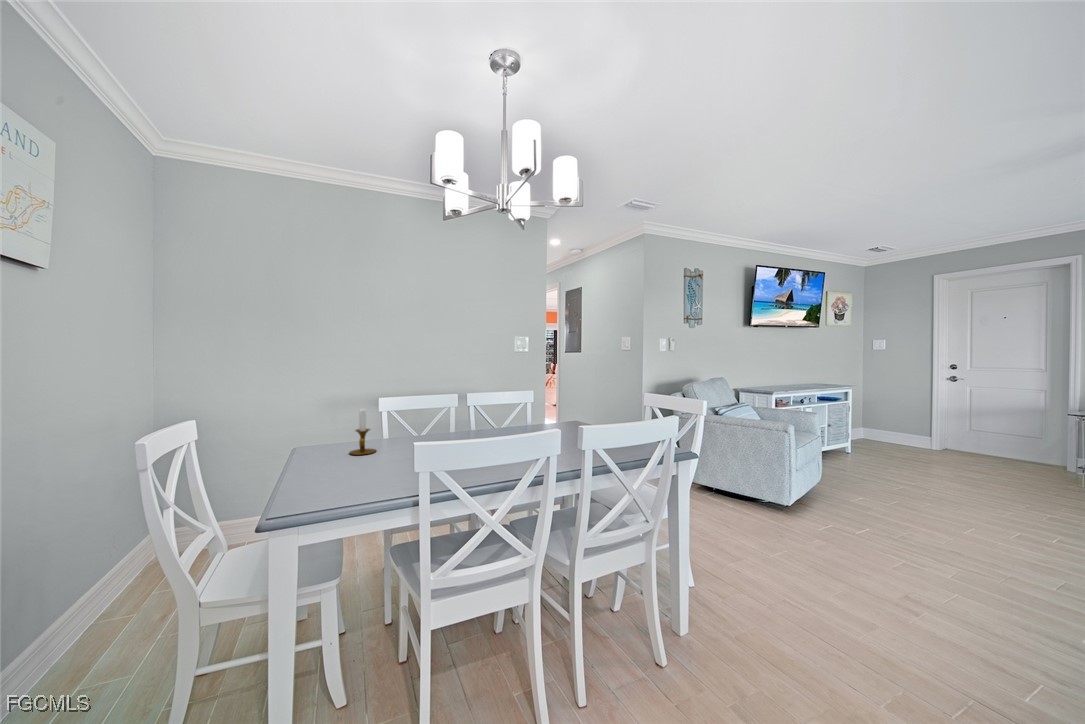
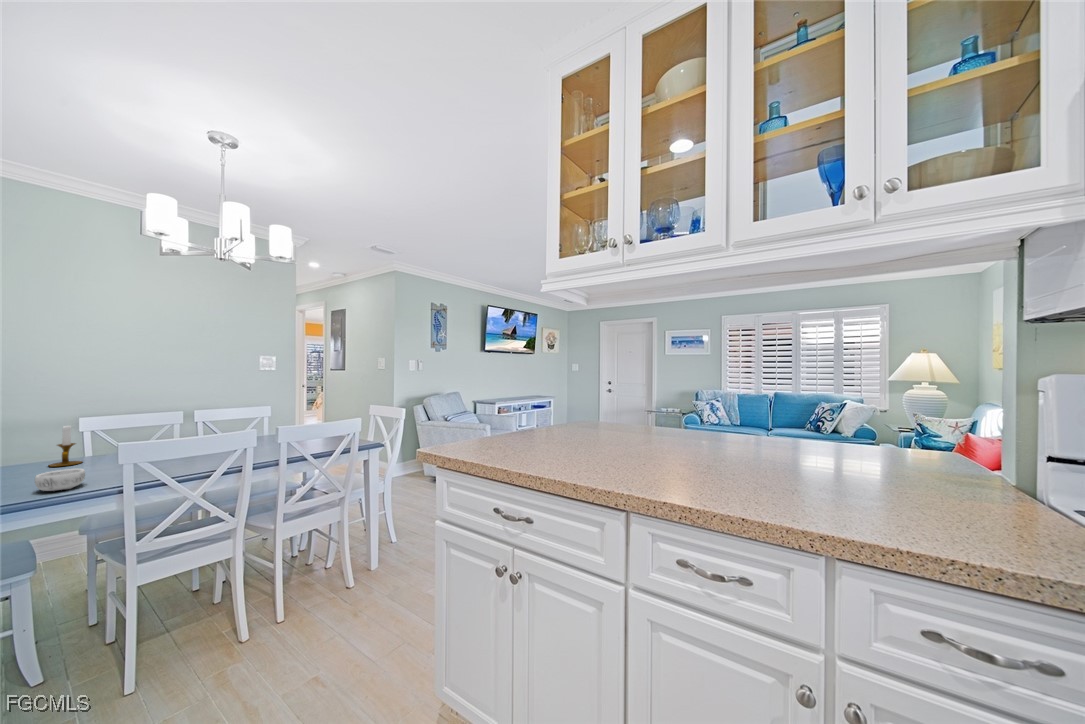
decorative bowl: none [336,464,380,491] -> present [35,469,85,491]

